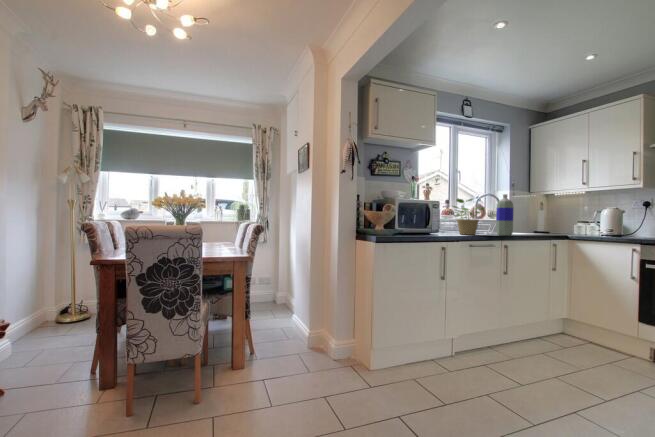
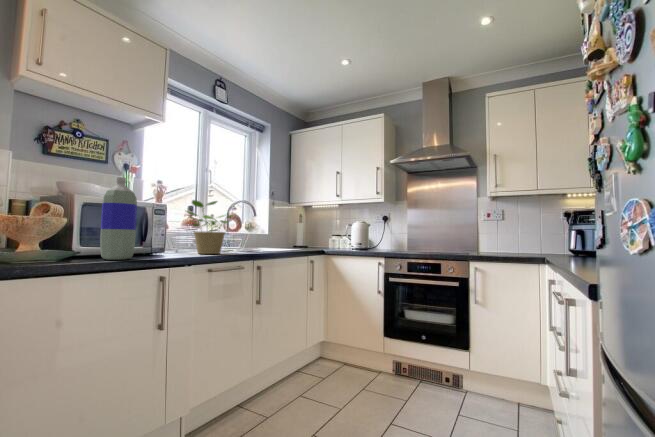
bottle: present [496,194,514,236] -> present [100,177,137,260]

